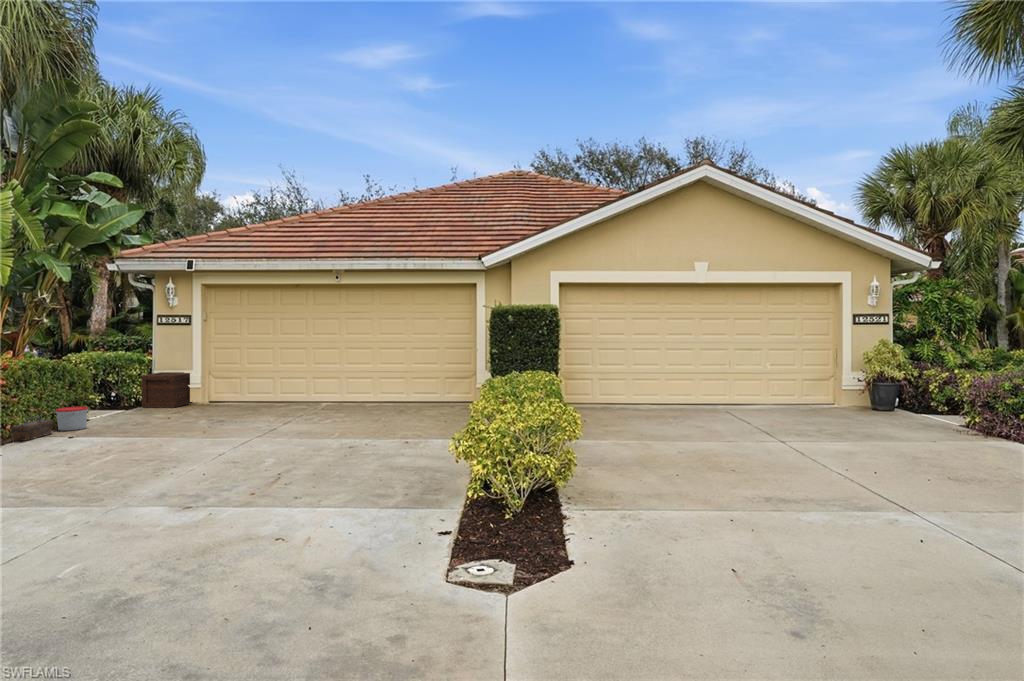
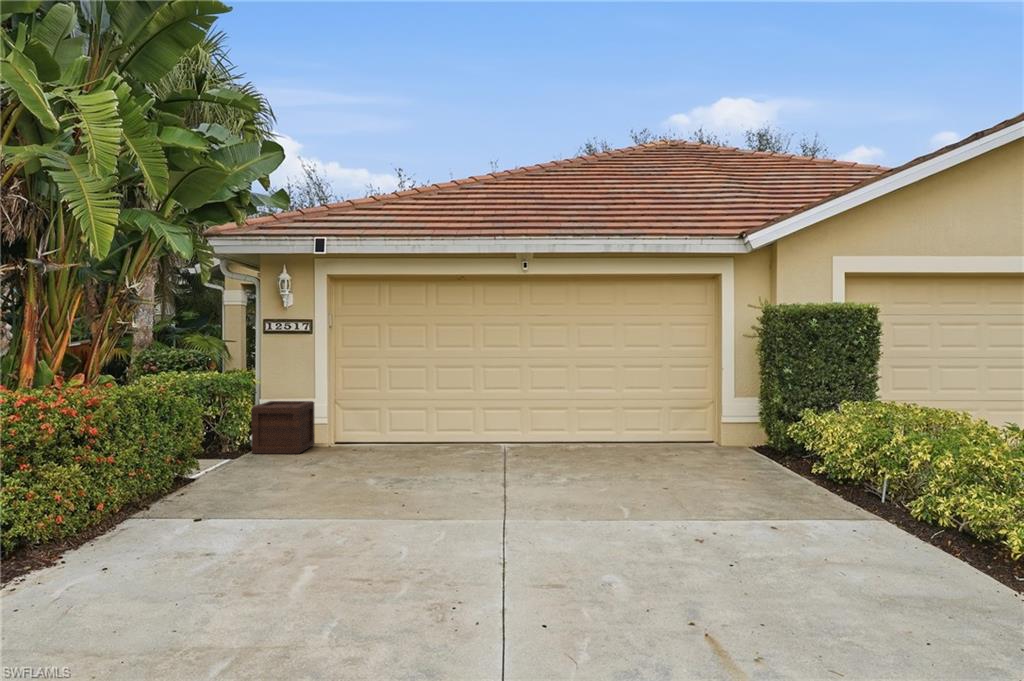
bucket: present [55,406,88,431] -> none [162,462,209,503]
toolbox: present [11,416,53,441] -> none [108,483,166,530]

